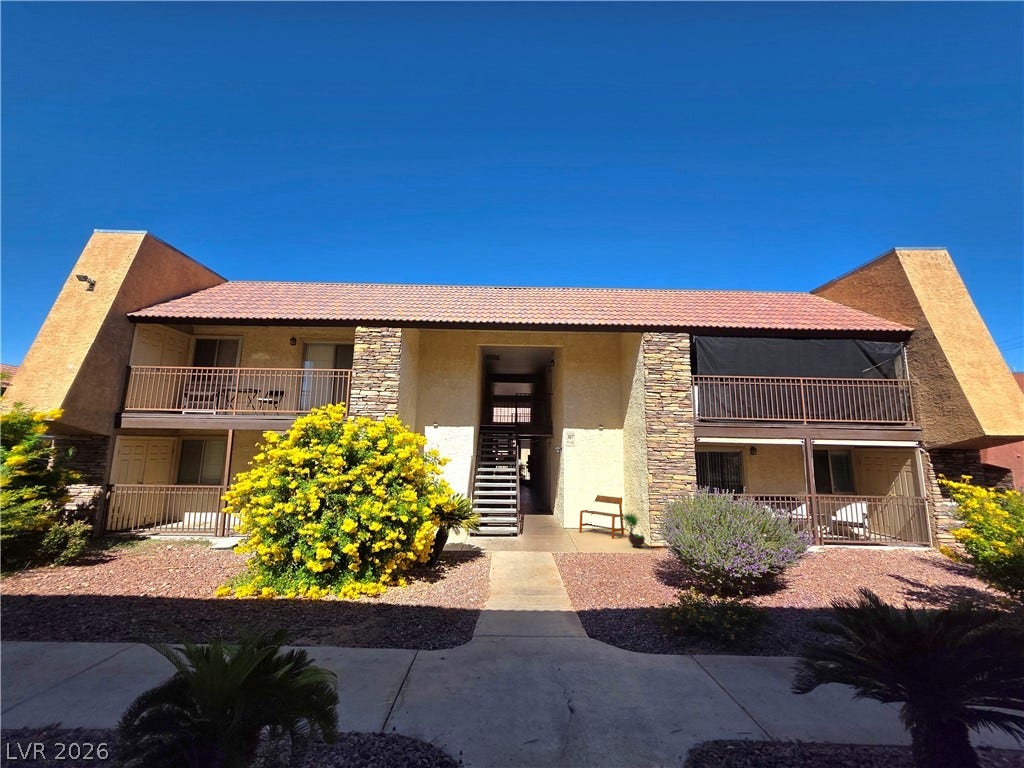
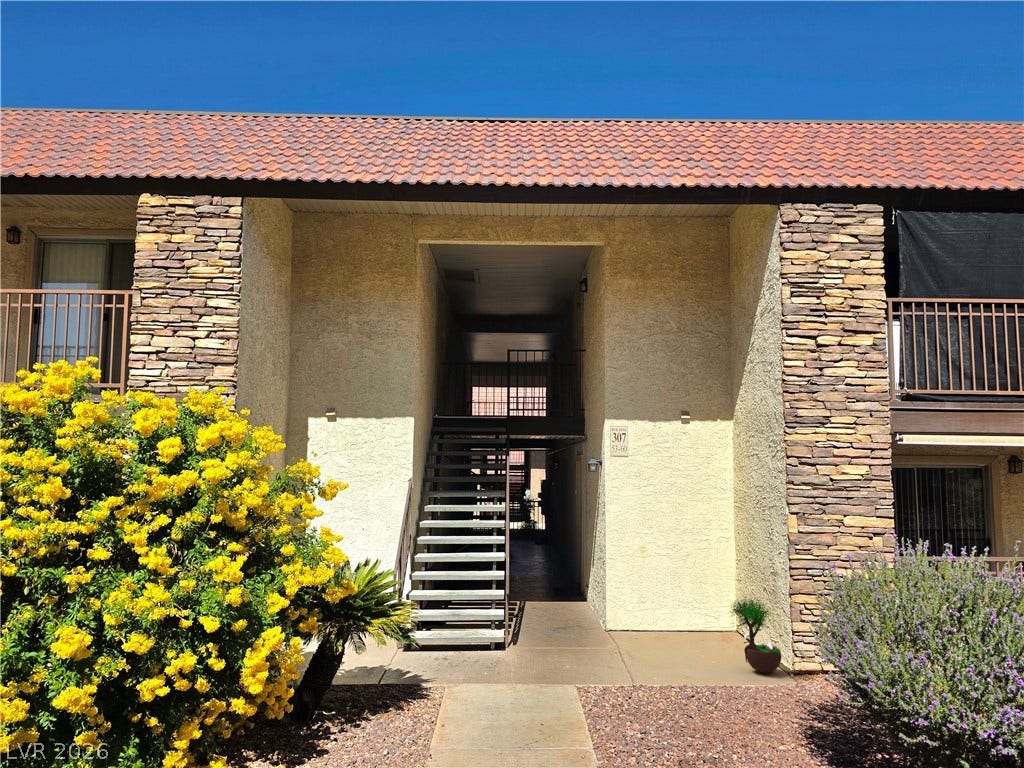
bench: present [579,495,625,539] -> none [638,558,735,654]

